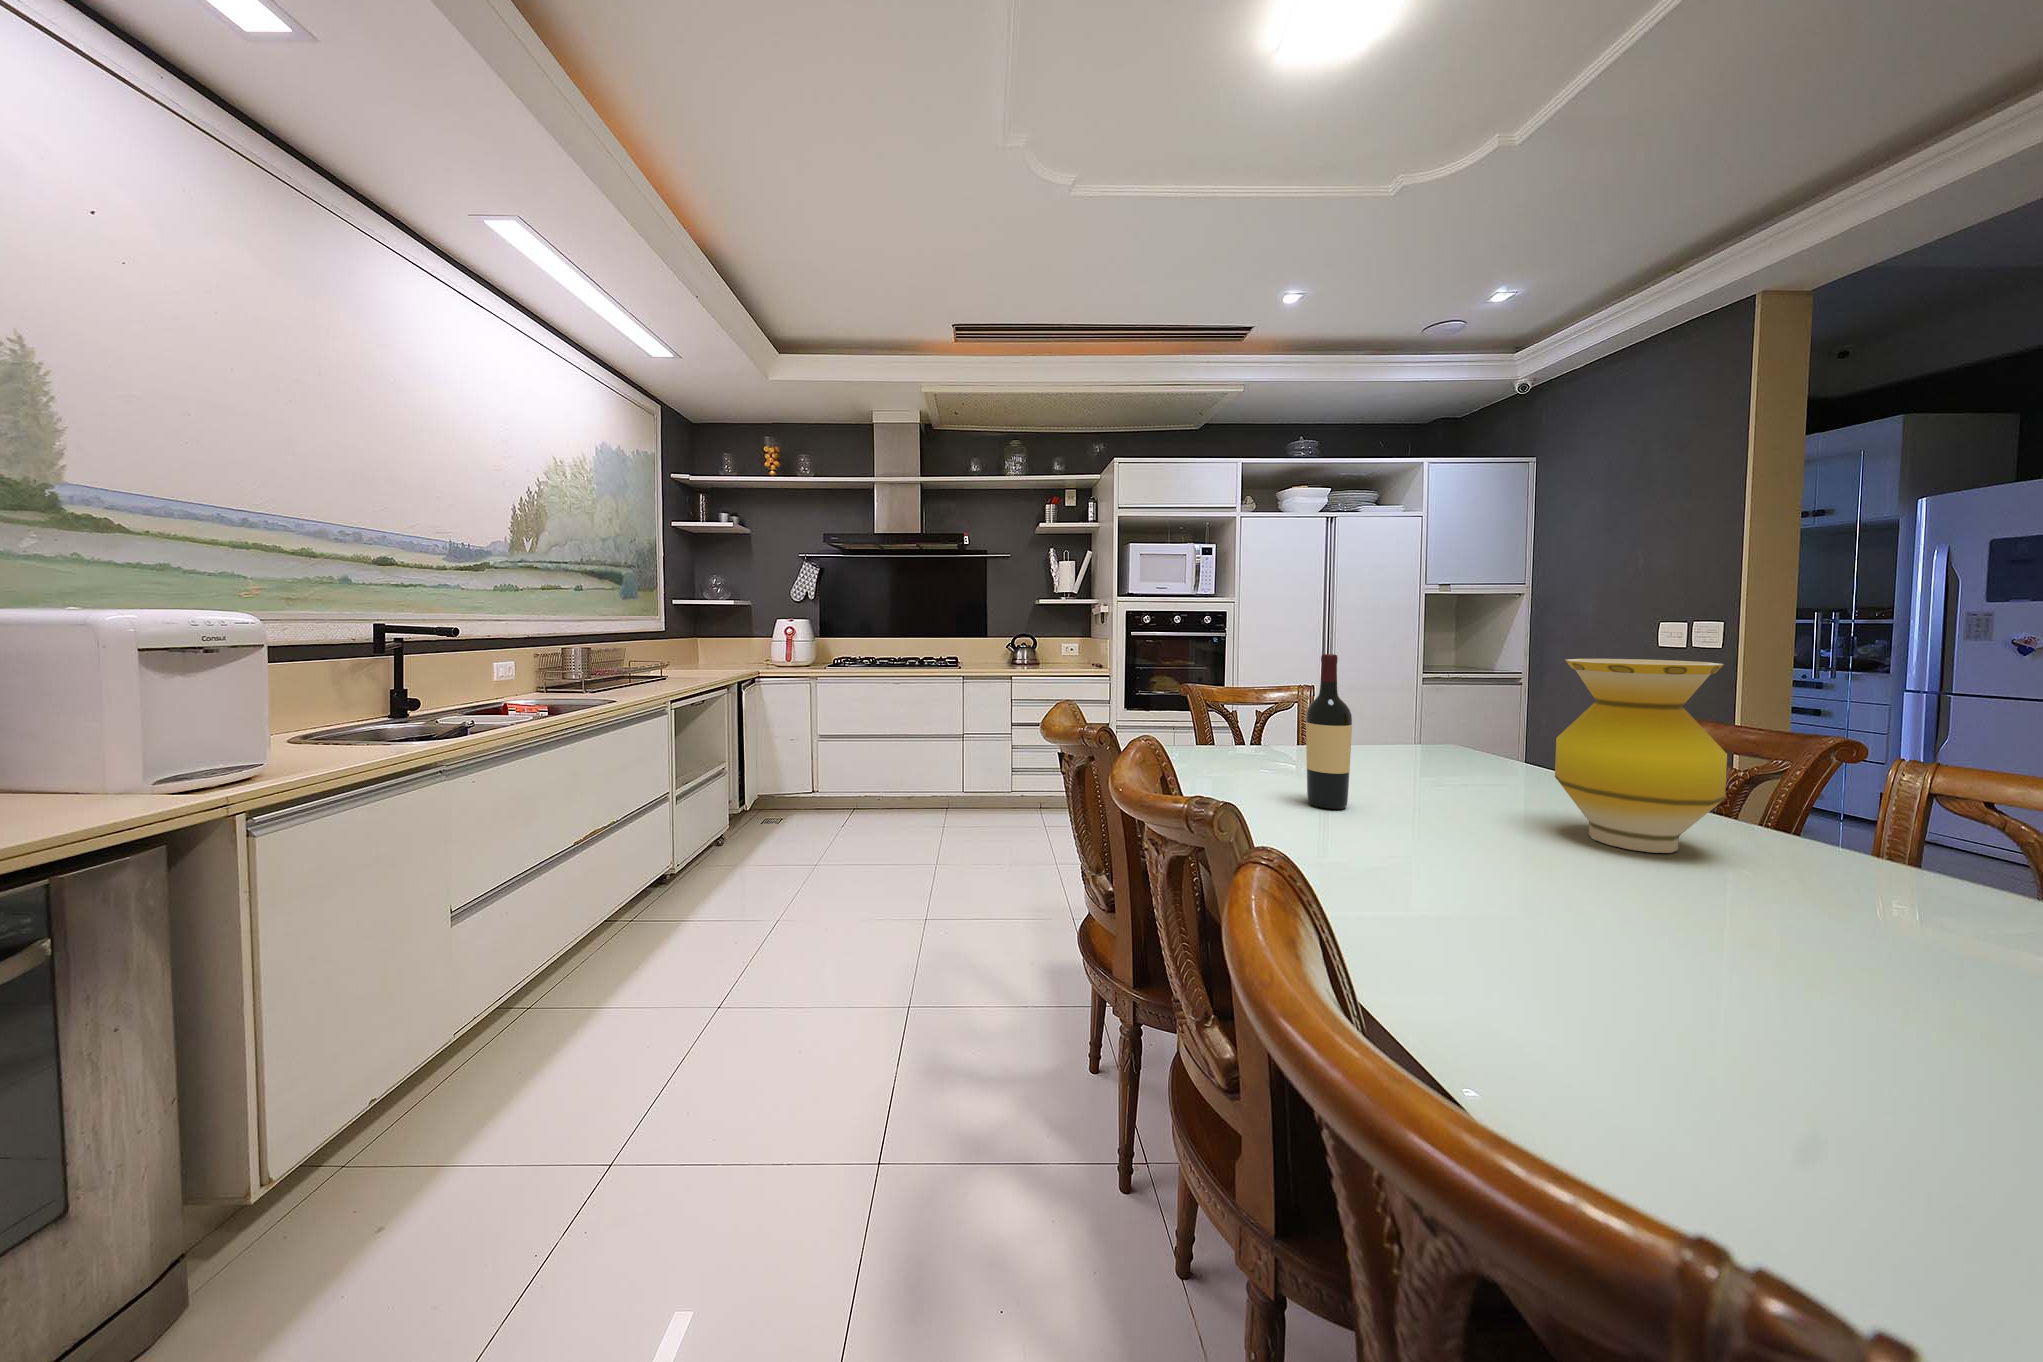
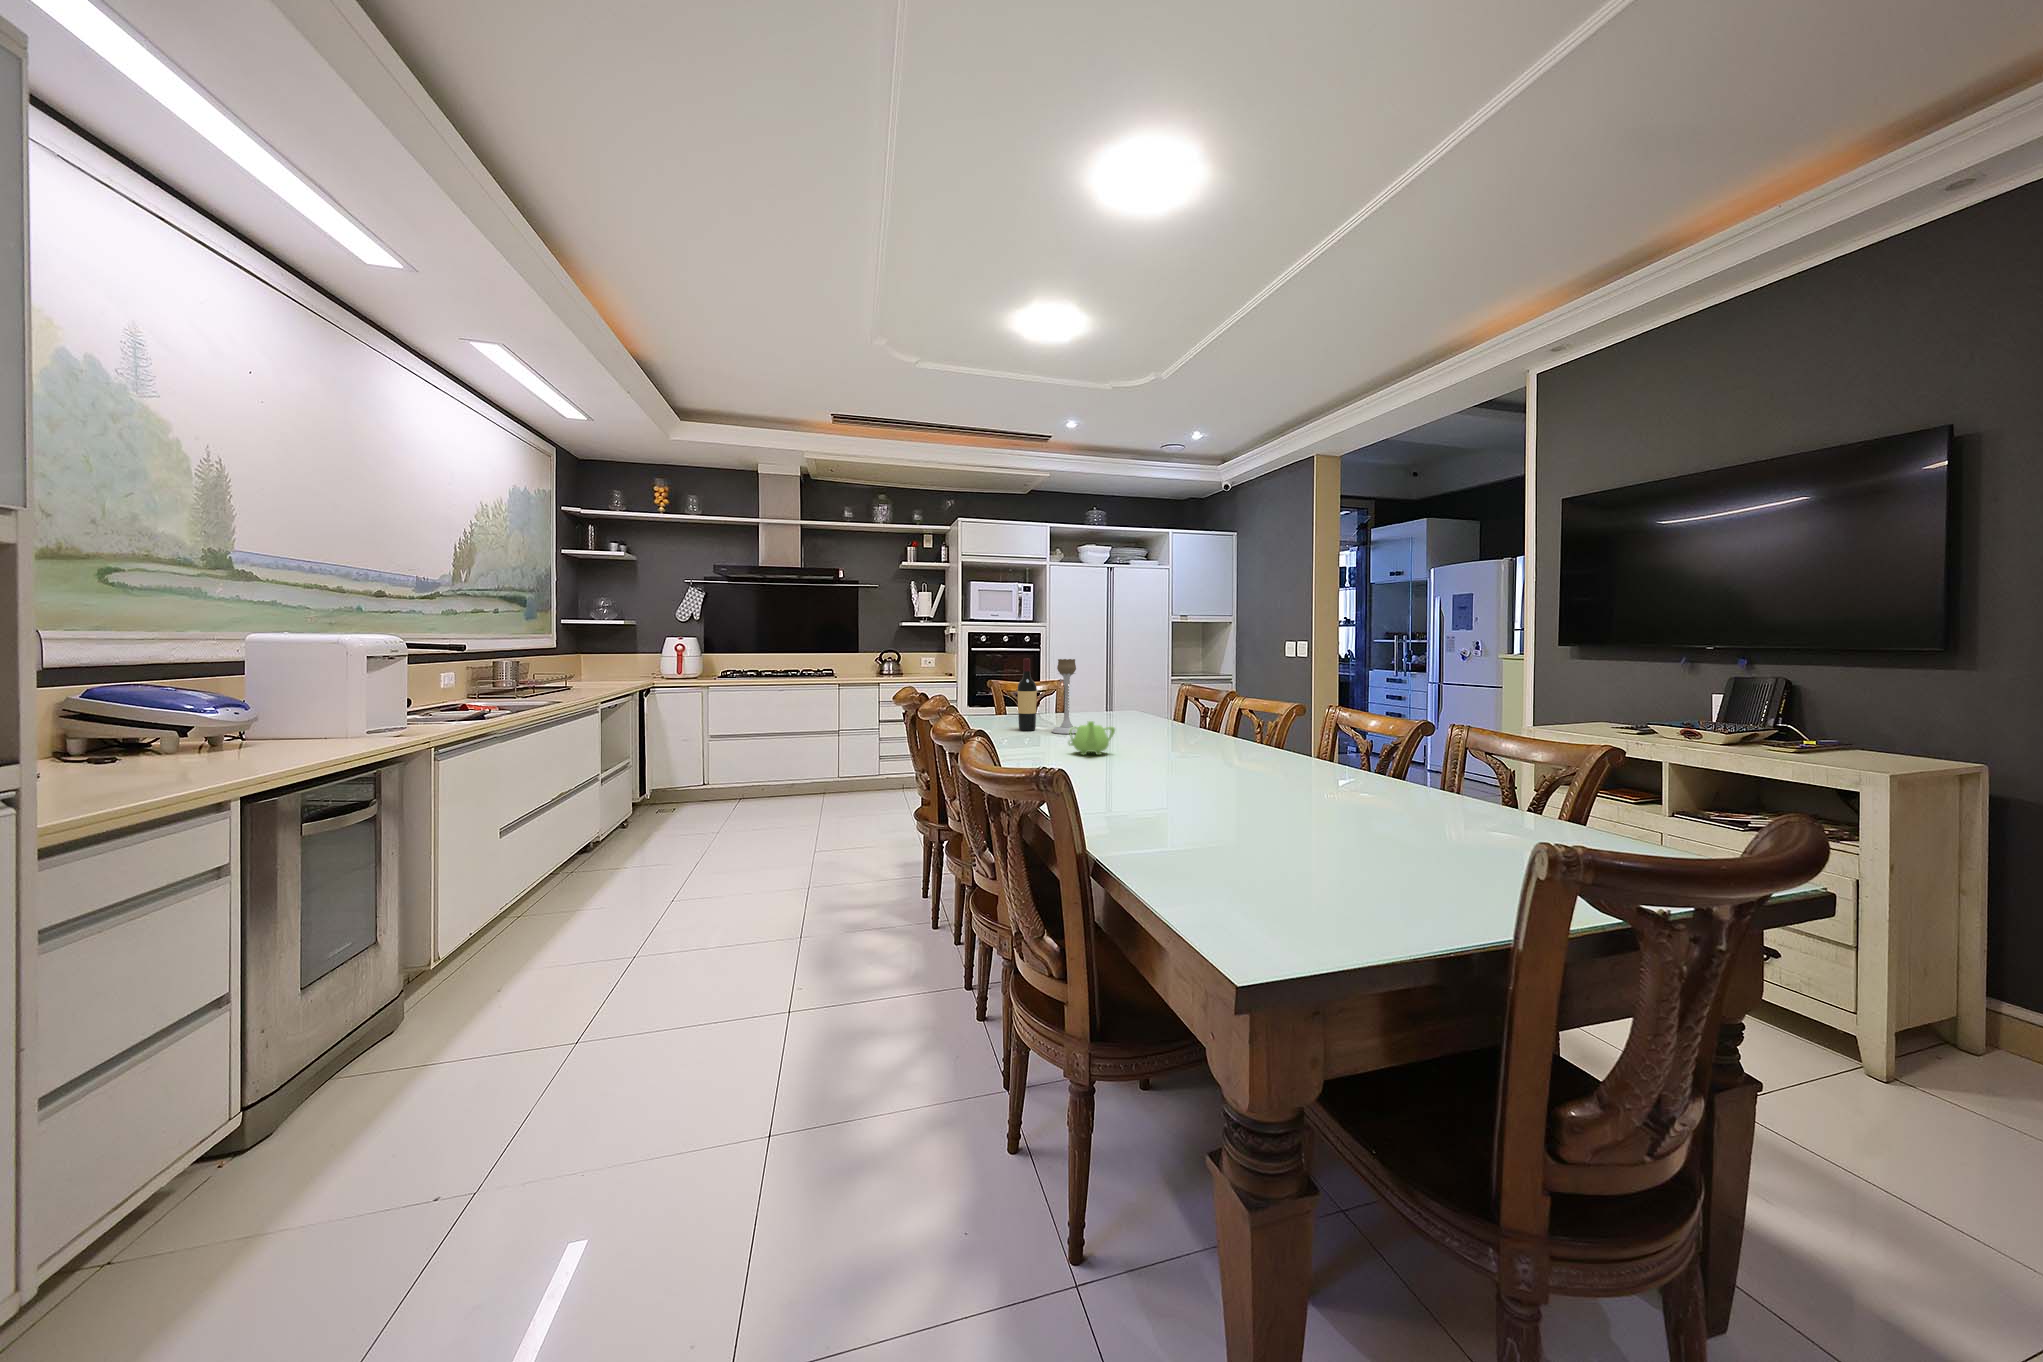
candle holder: none [1394,657,1477,832] -> present [1052,659,1077,734]
vase: present [1555,659,1727,853] -> none [1109,659,1157,735]
teapot: none [1622,867,1833,1007] -> present [1068,721,1115,755]

